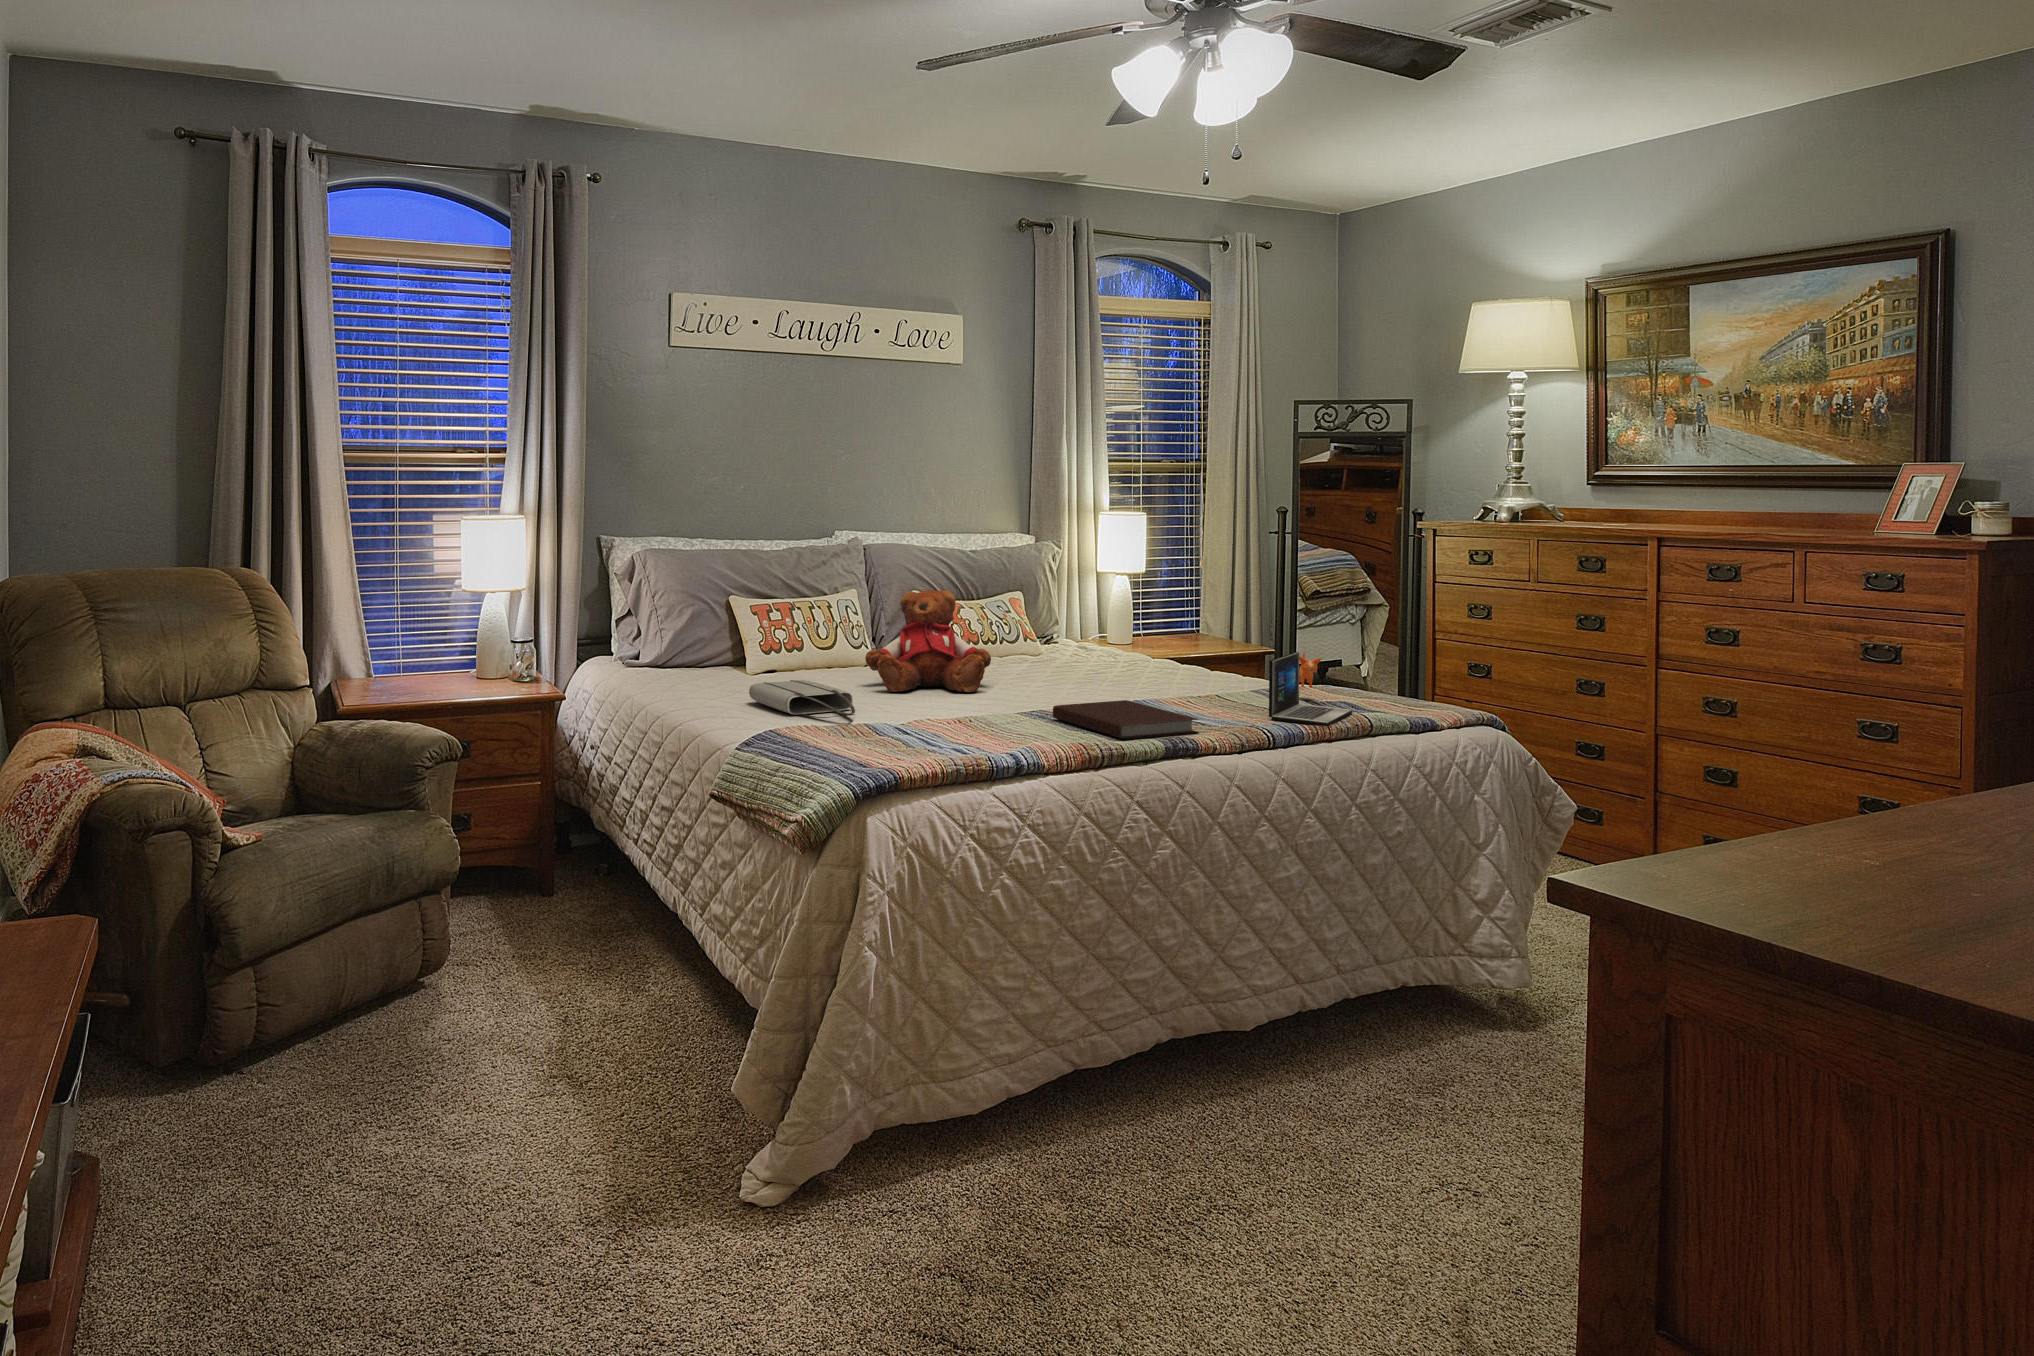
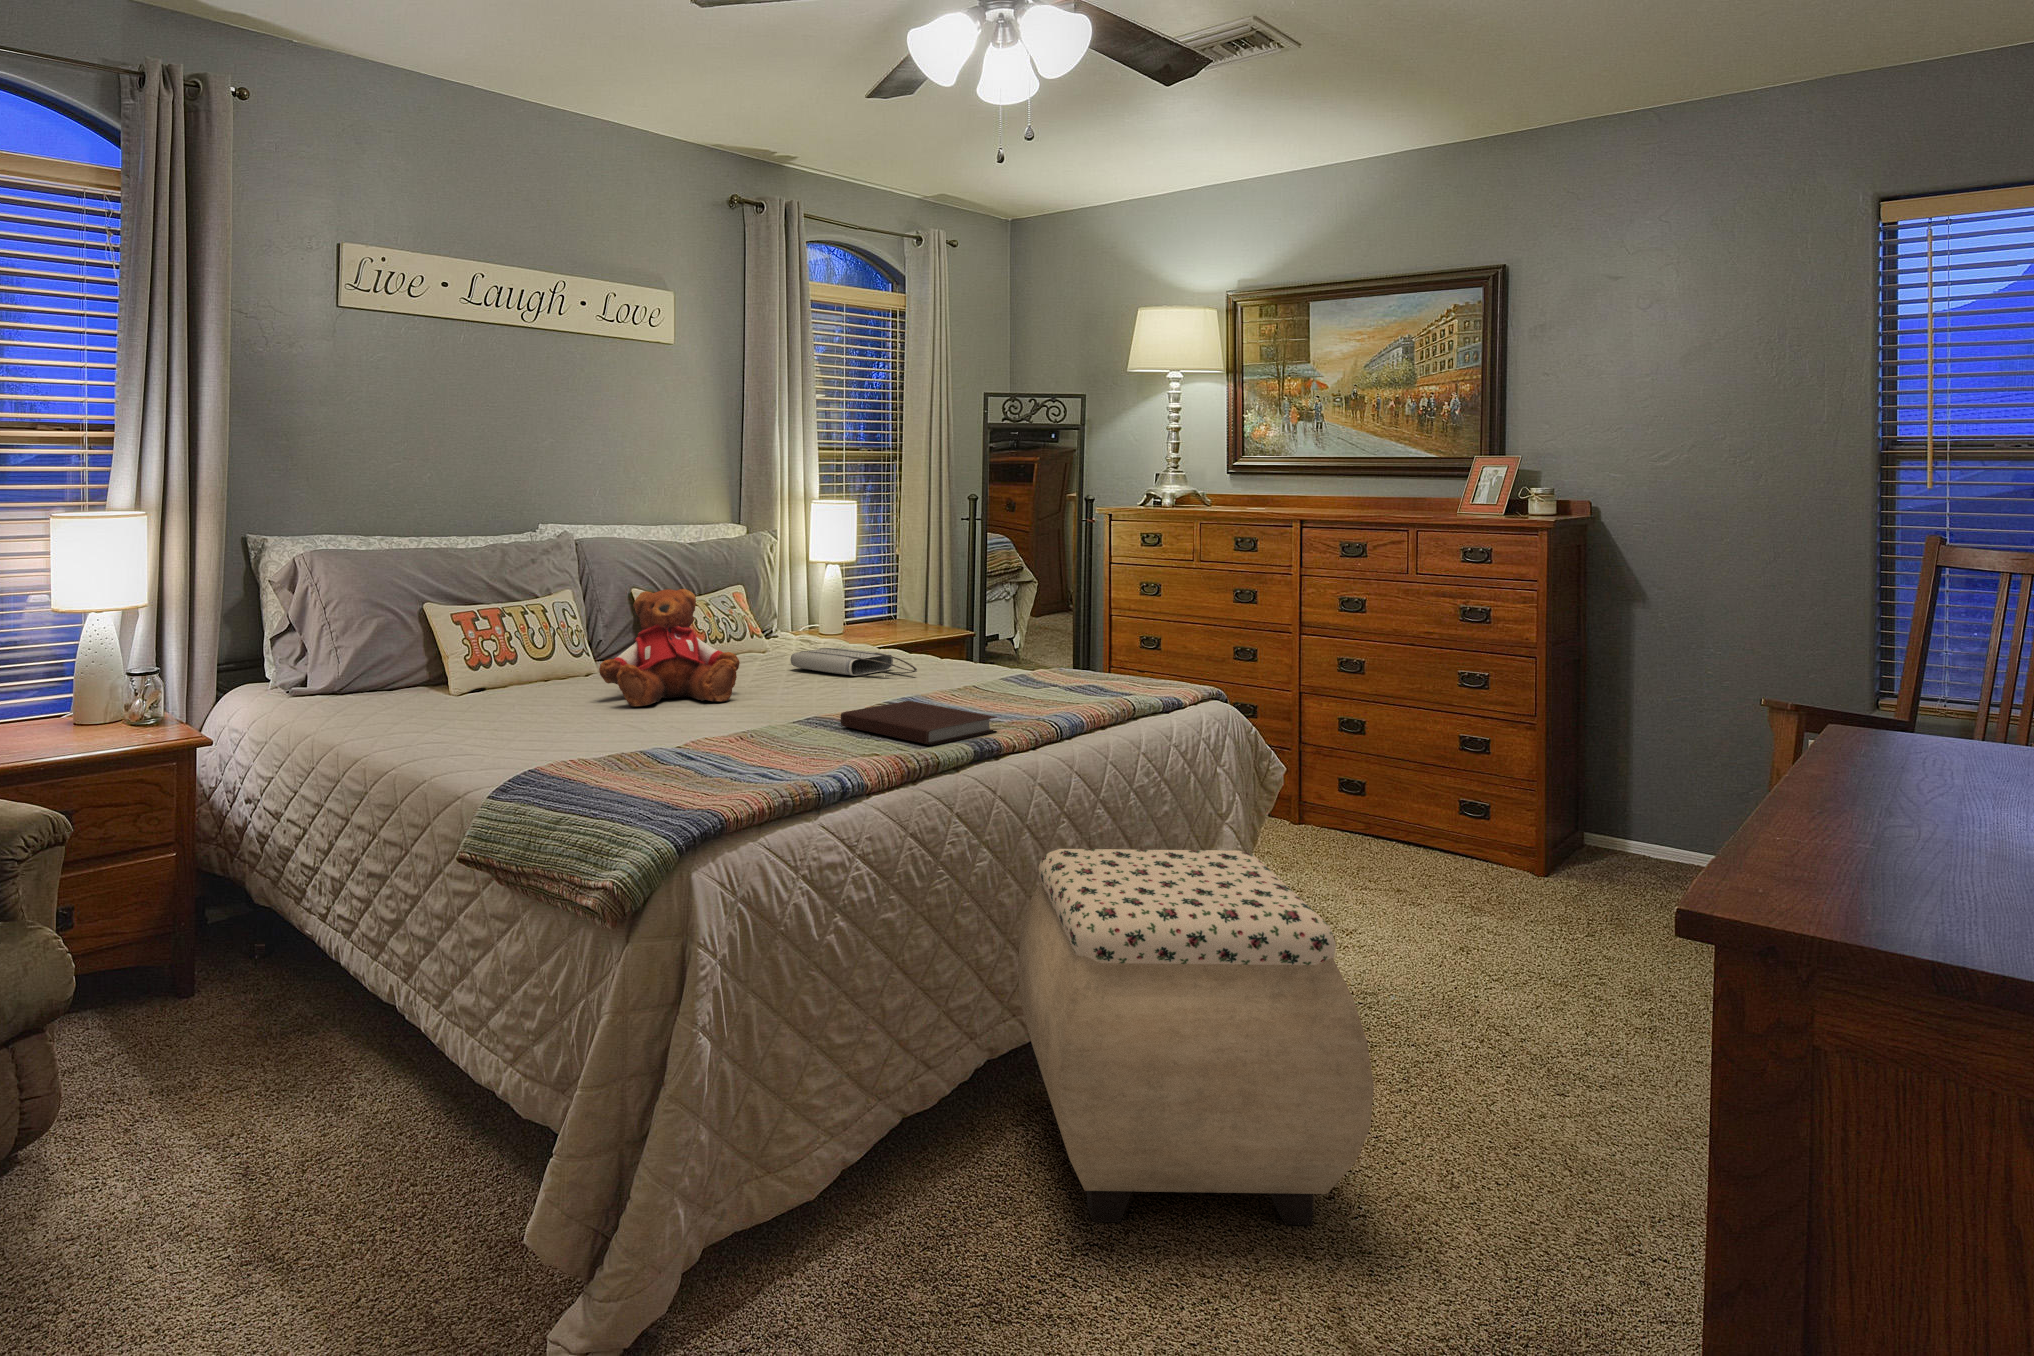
laptop: present [1269,652,1352,726] -> none [1049,640,1117,715]
tote bag: present [749,680,855,718] -> present [790,648,917,677]
ottoman: none [1196,845,1521,1228] -> present [1018,849,1374,1225]

